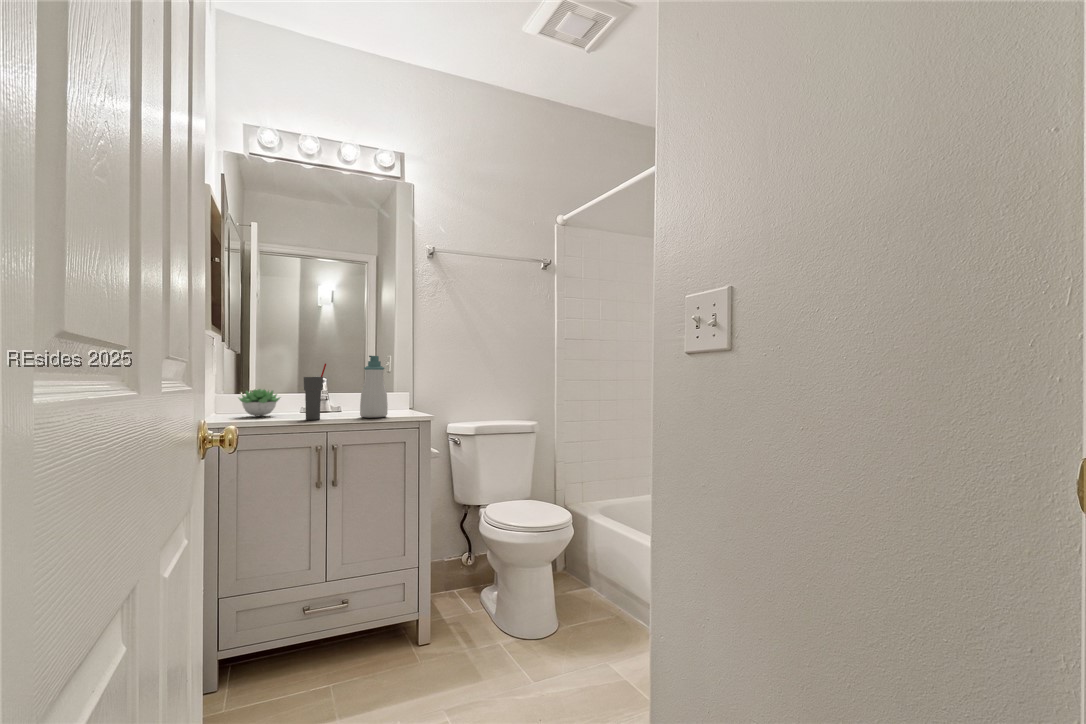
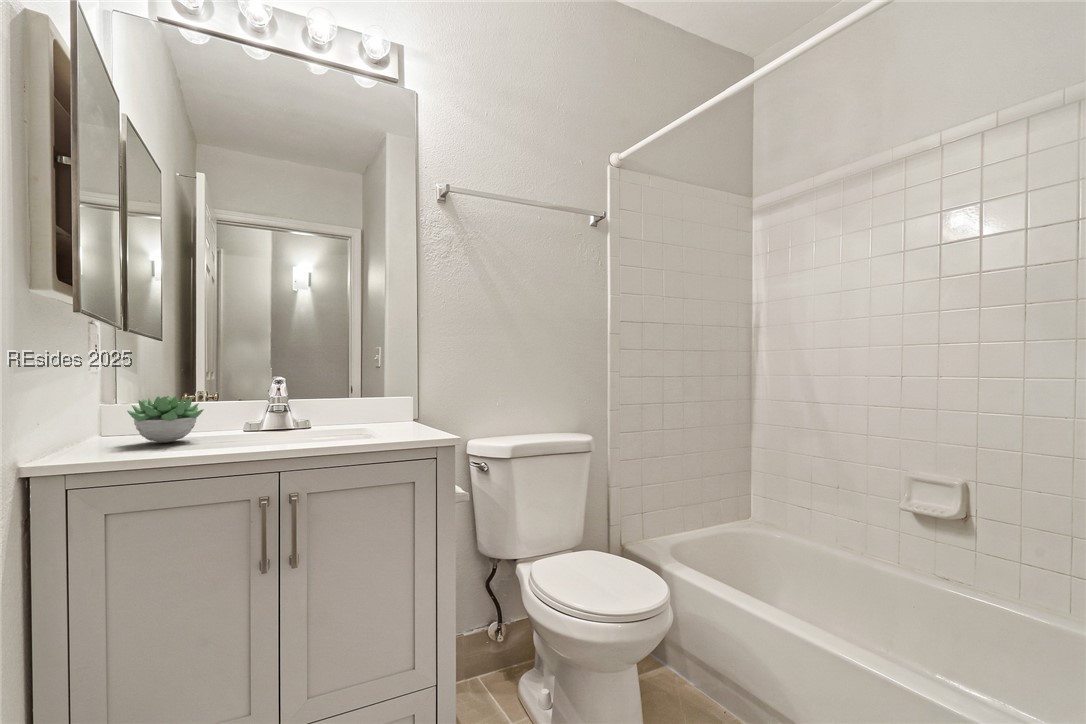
soap bottle: present [360,356,388,418] -> none [337,340,383,444]
cup: present [304,364,326,420] -> none [237,353,278,451]

